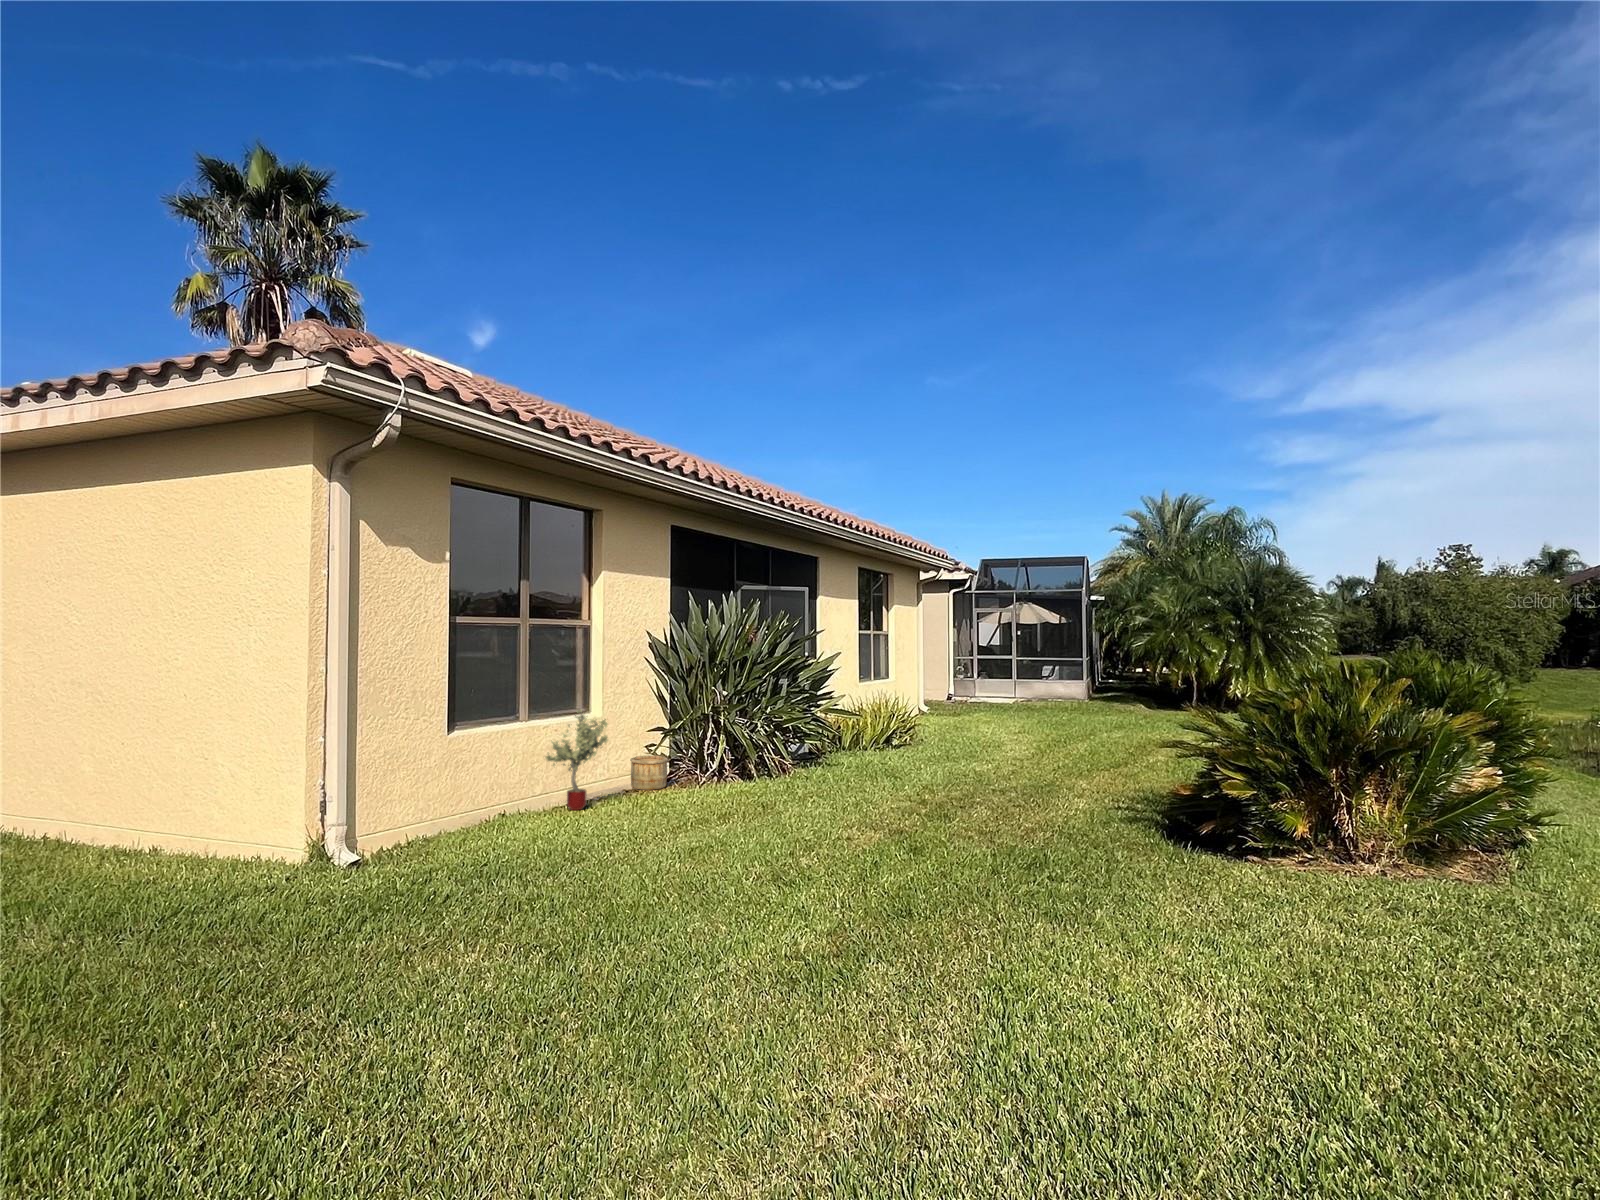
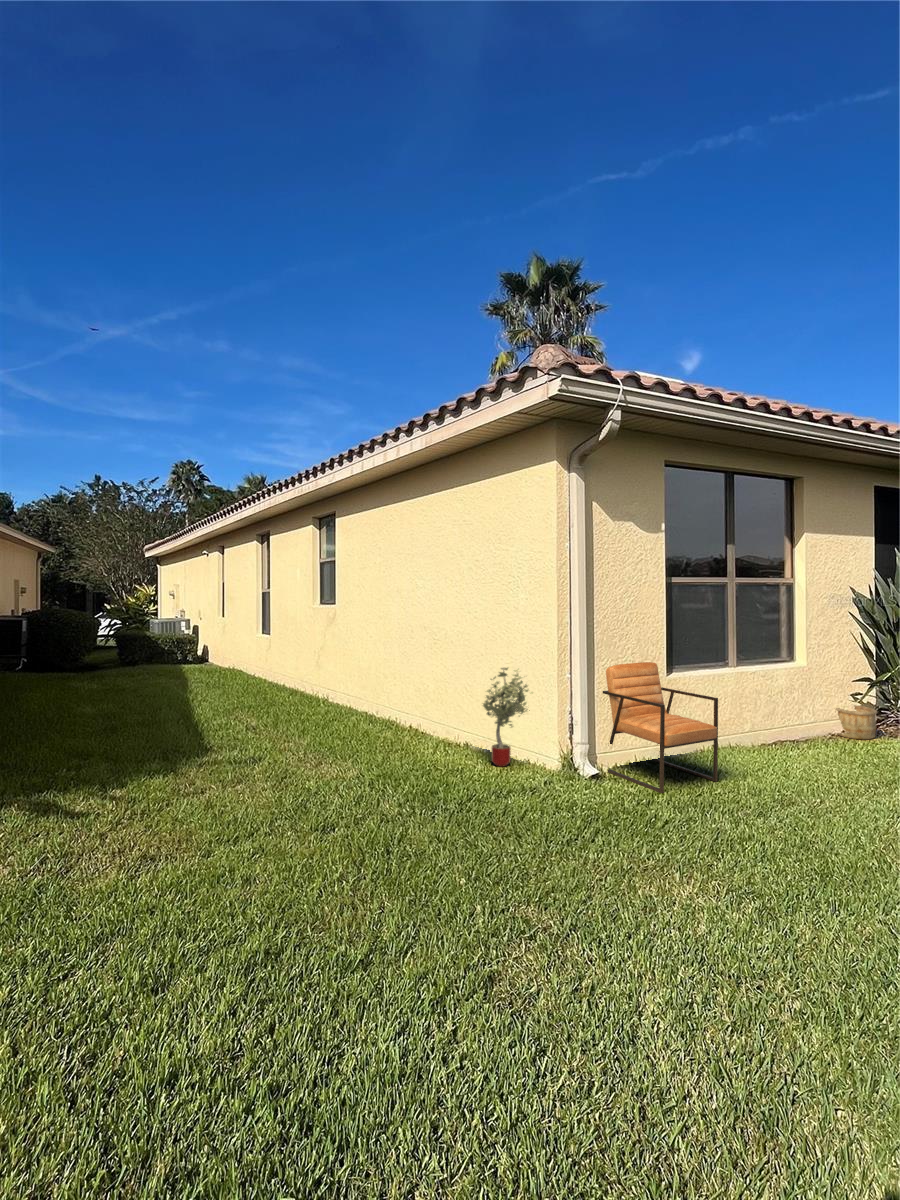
potted tree: present [546,710,608,810] -> present [483,668,533,767]
chair: none [365,718,509,869] -> present [603,662,718,793]

